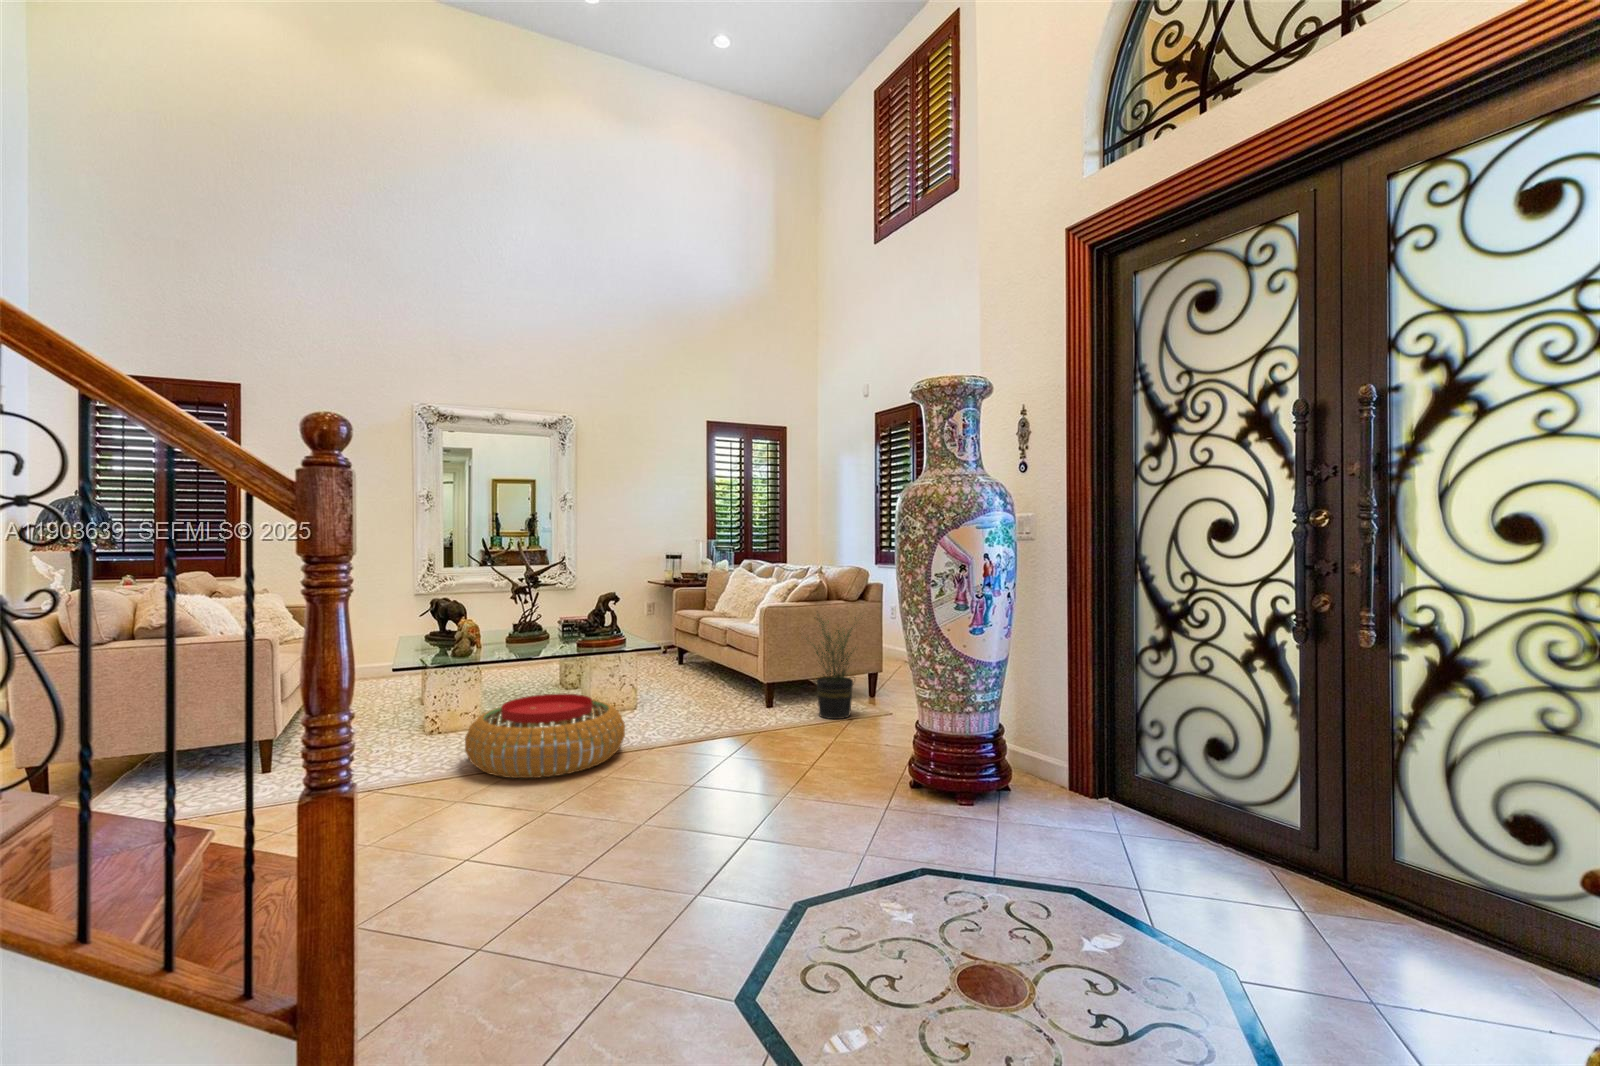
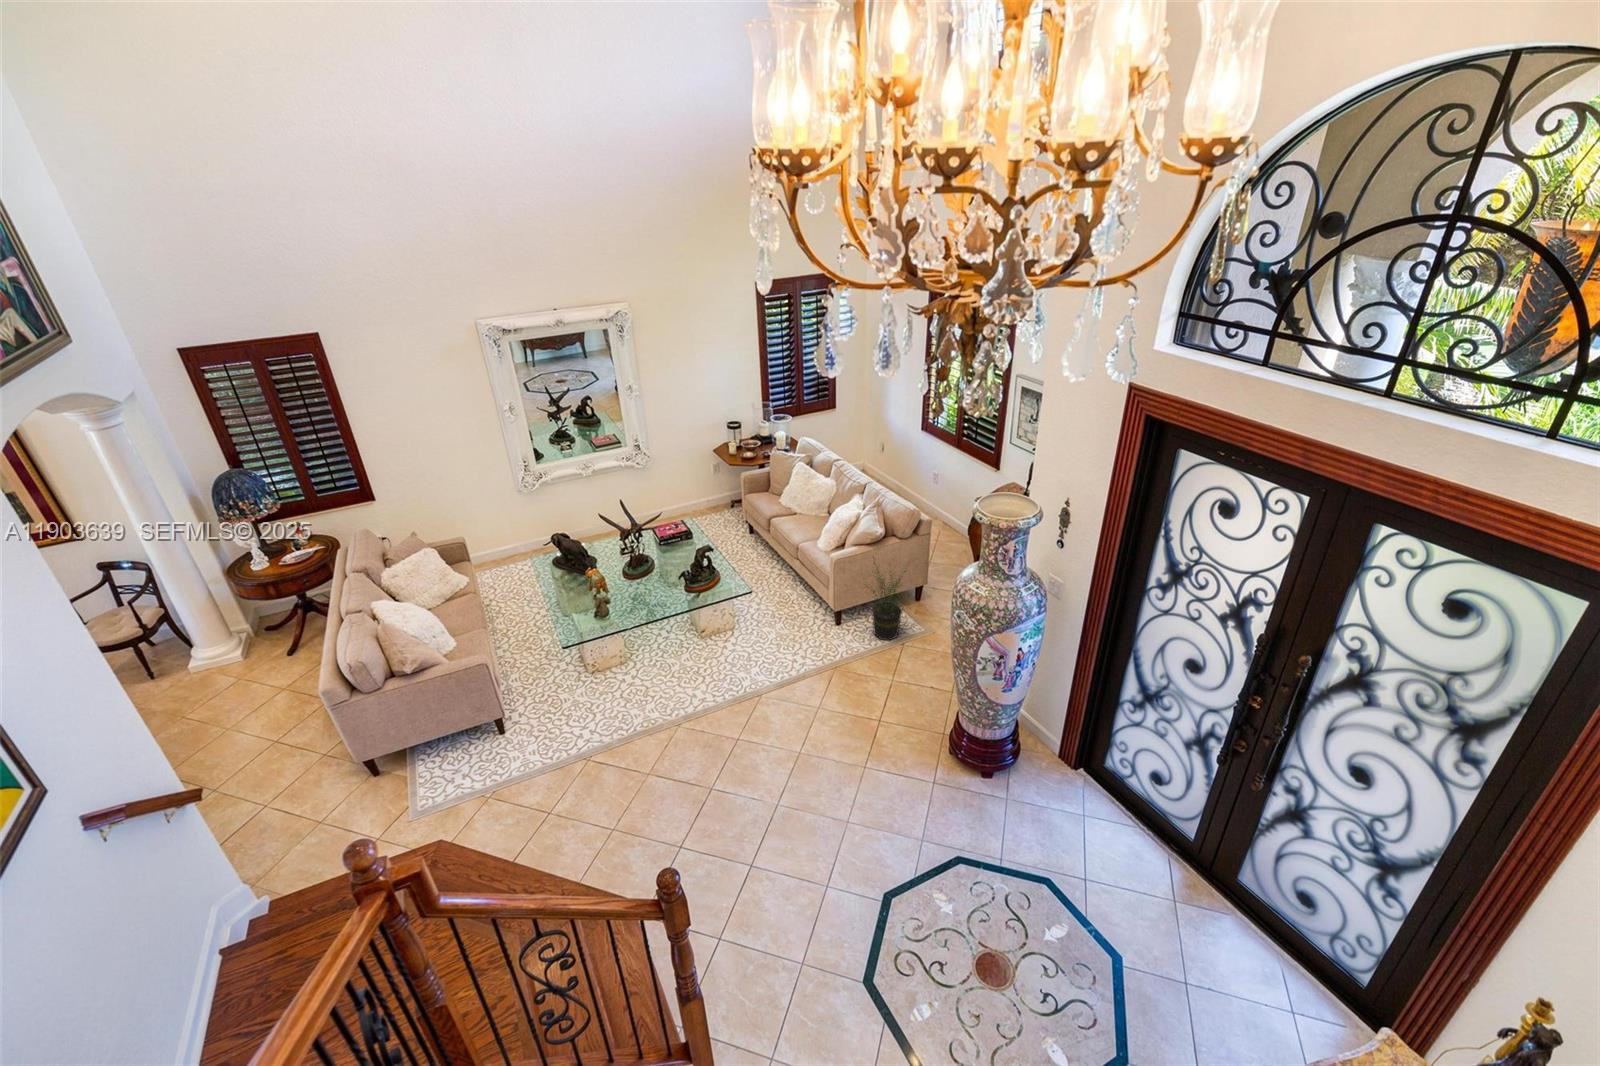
pouf: present [465,694,625,778] -> none [627,655,738,743]

